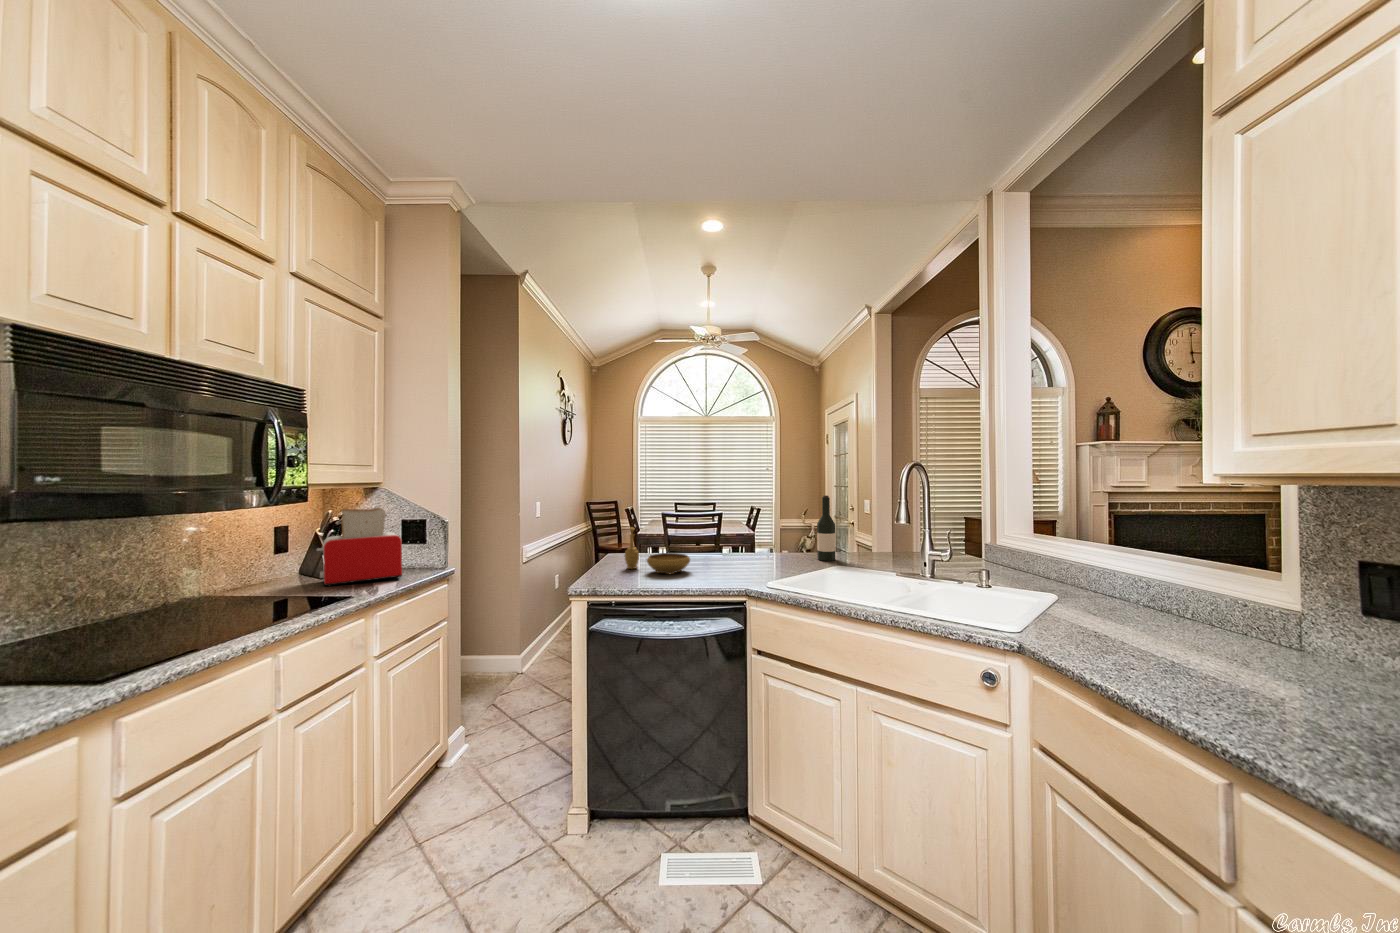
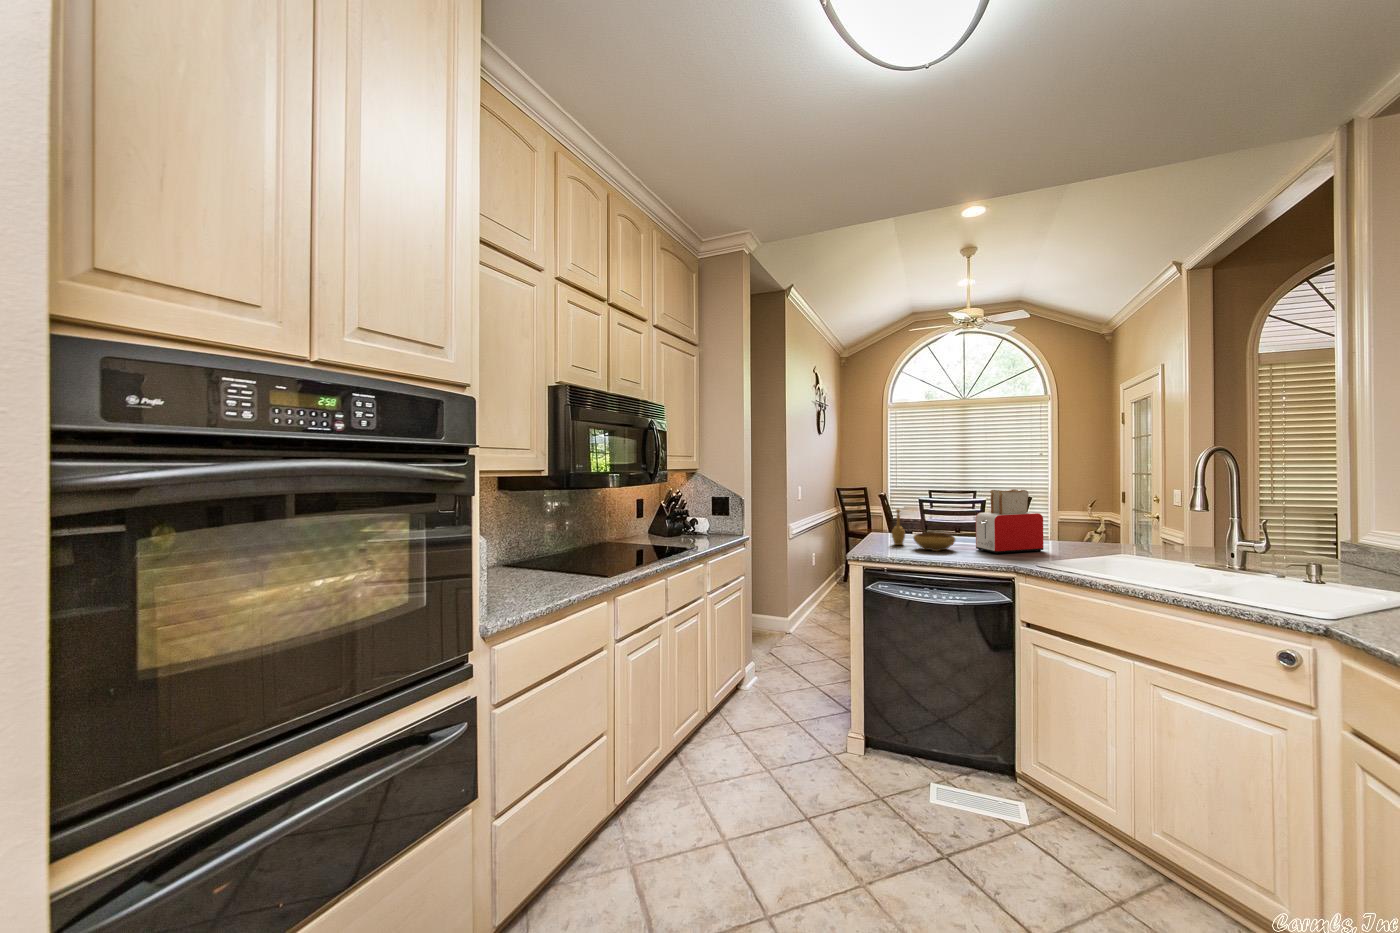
wine bottle: present [817,495,836,561] -> none [1097,483,1119,550]
toaster: present [317,508,402,586] -> present [976,489,1044,554]

